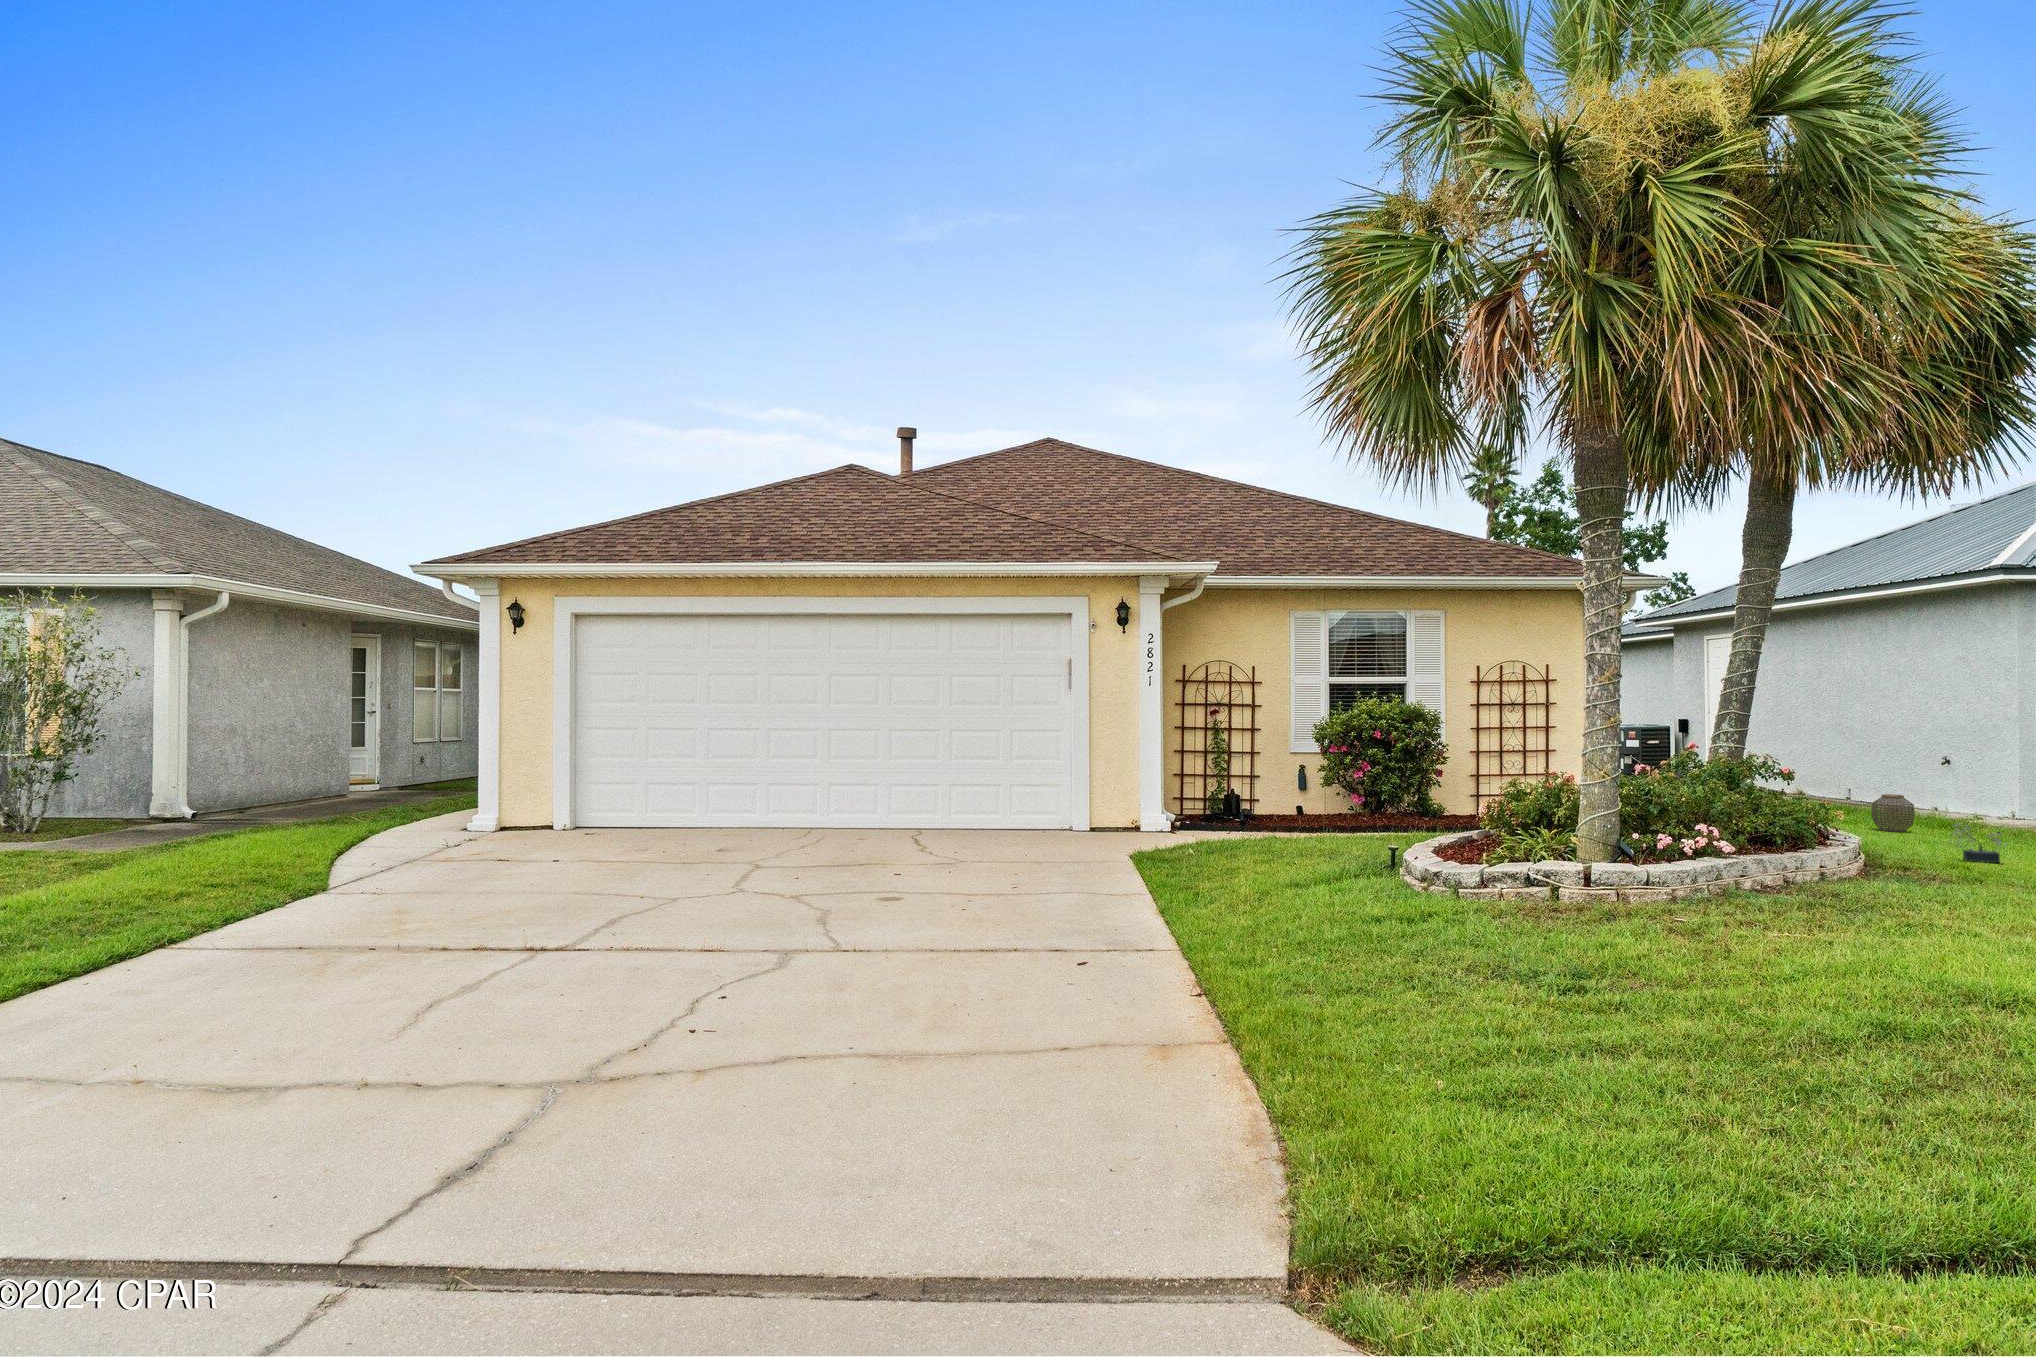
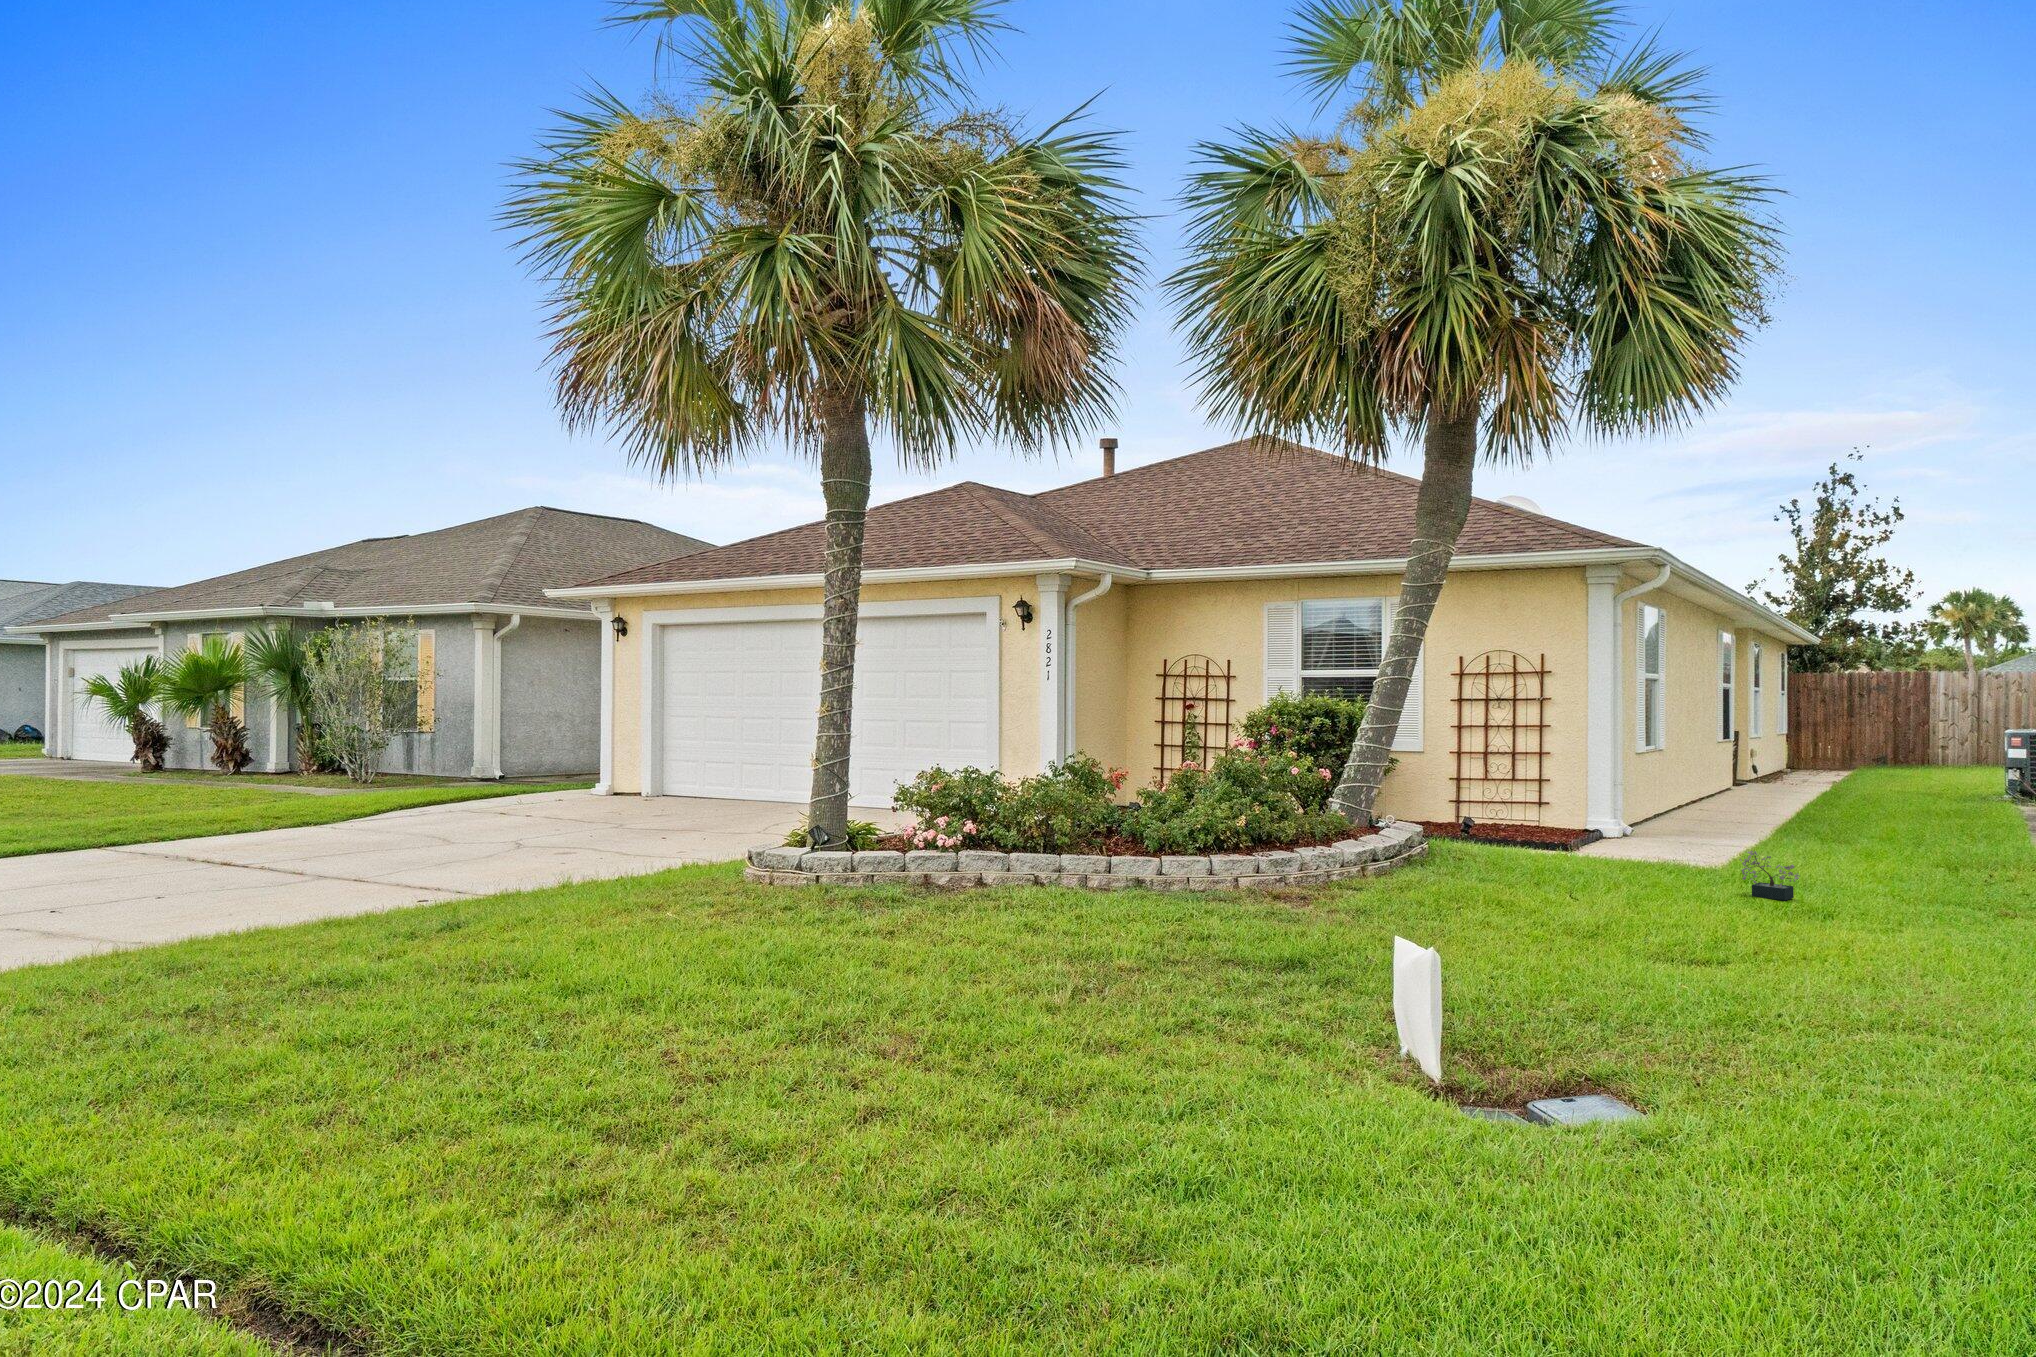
woven basket: present [1872,794,1914,832] -> none [1870,816,1921,863]

